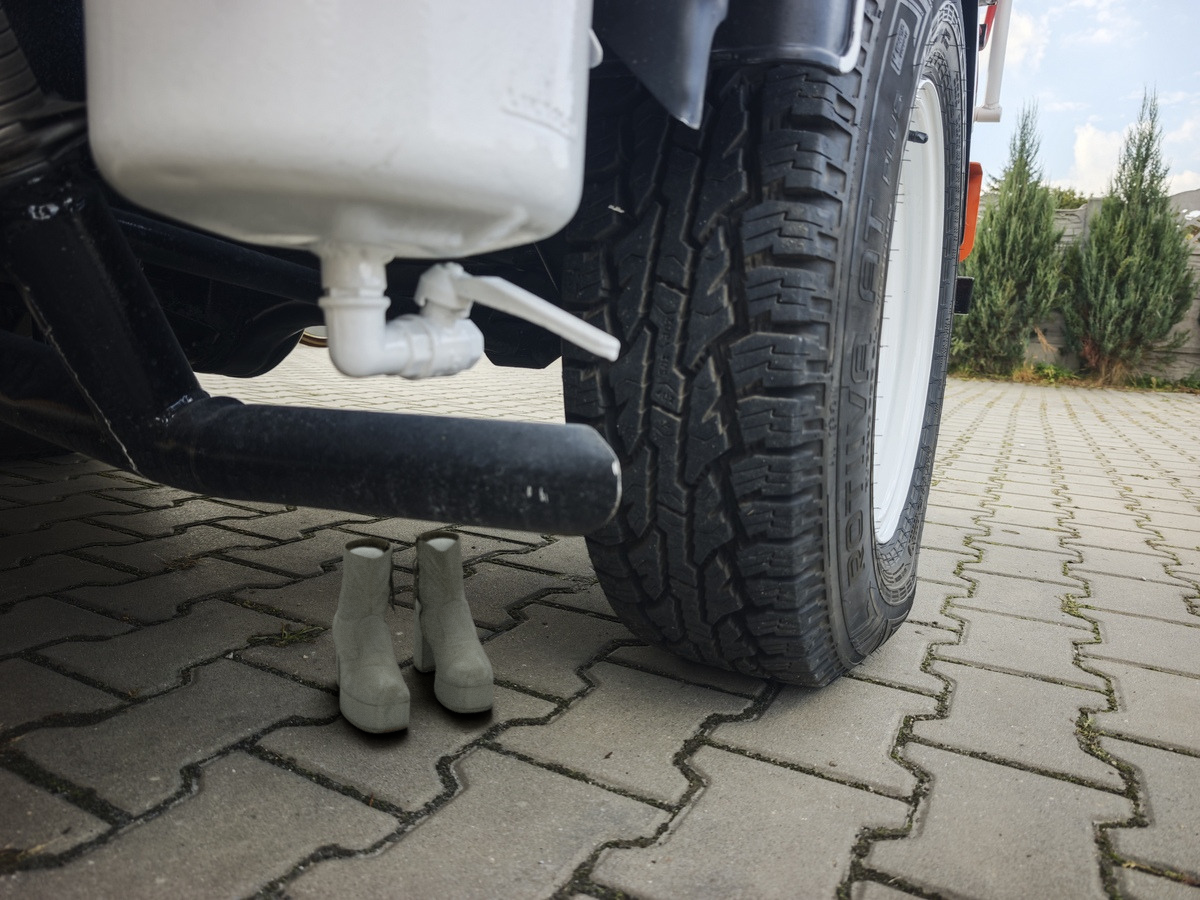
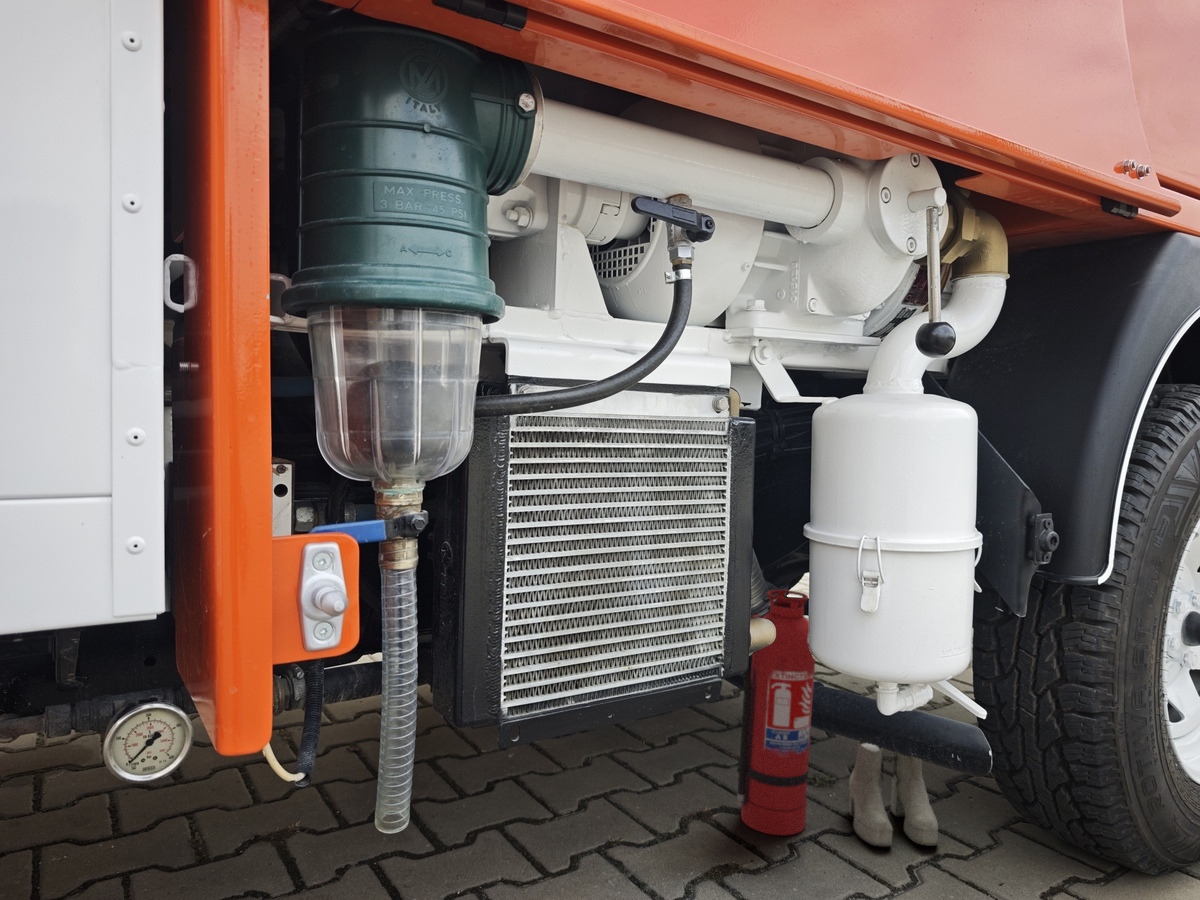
fire extinguisher: none [40,237,242,755] -> present [737,590,815,835]

